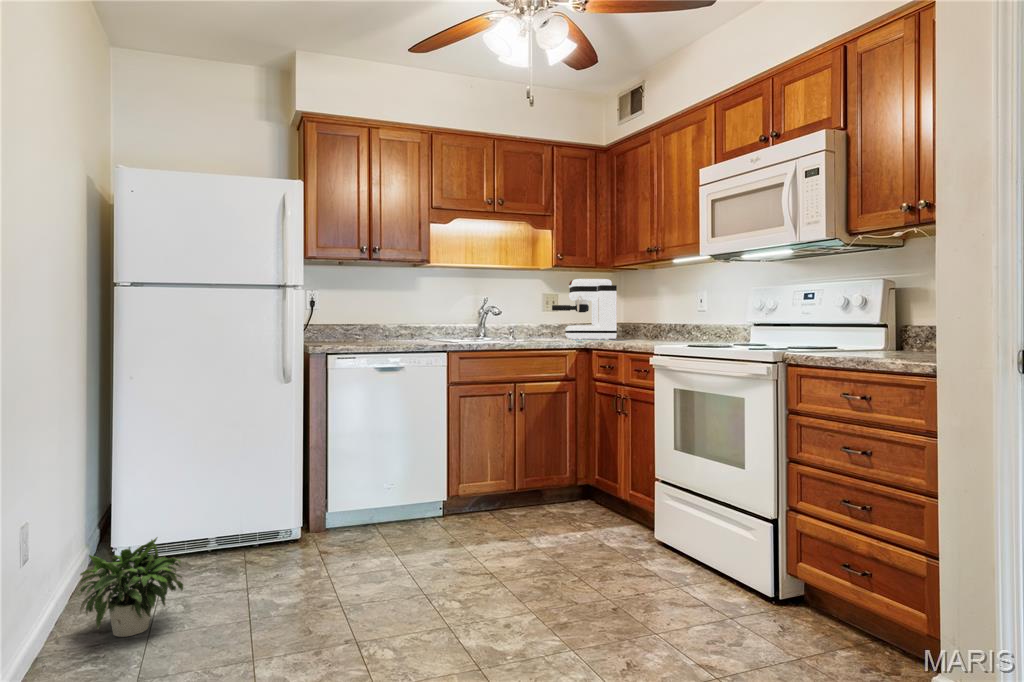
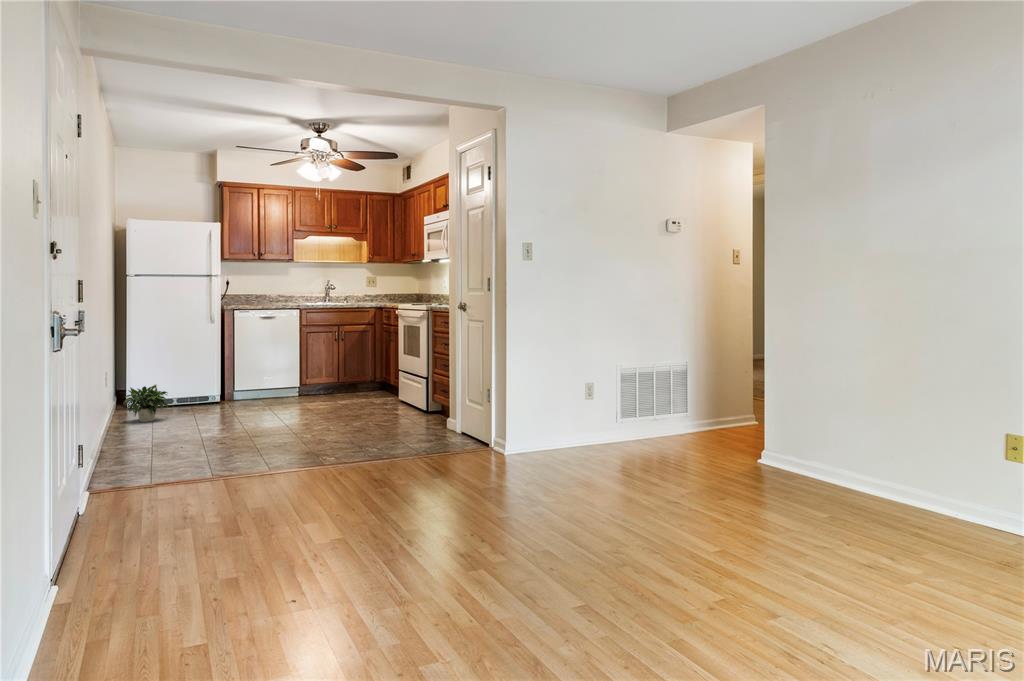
coffee maker: present [552,279,617,340] -> none [361,271,393,303]

